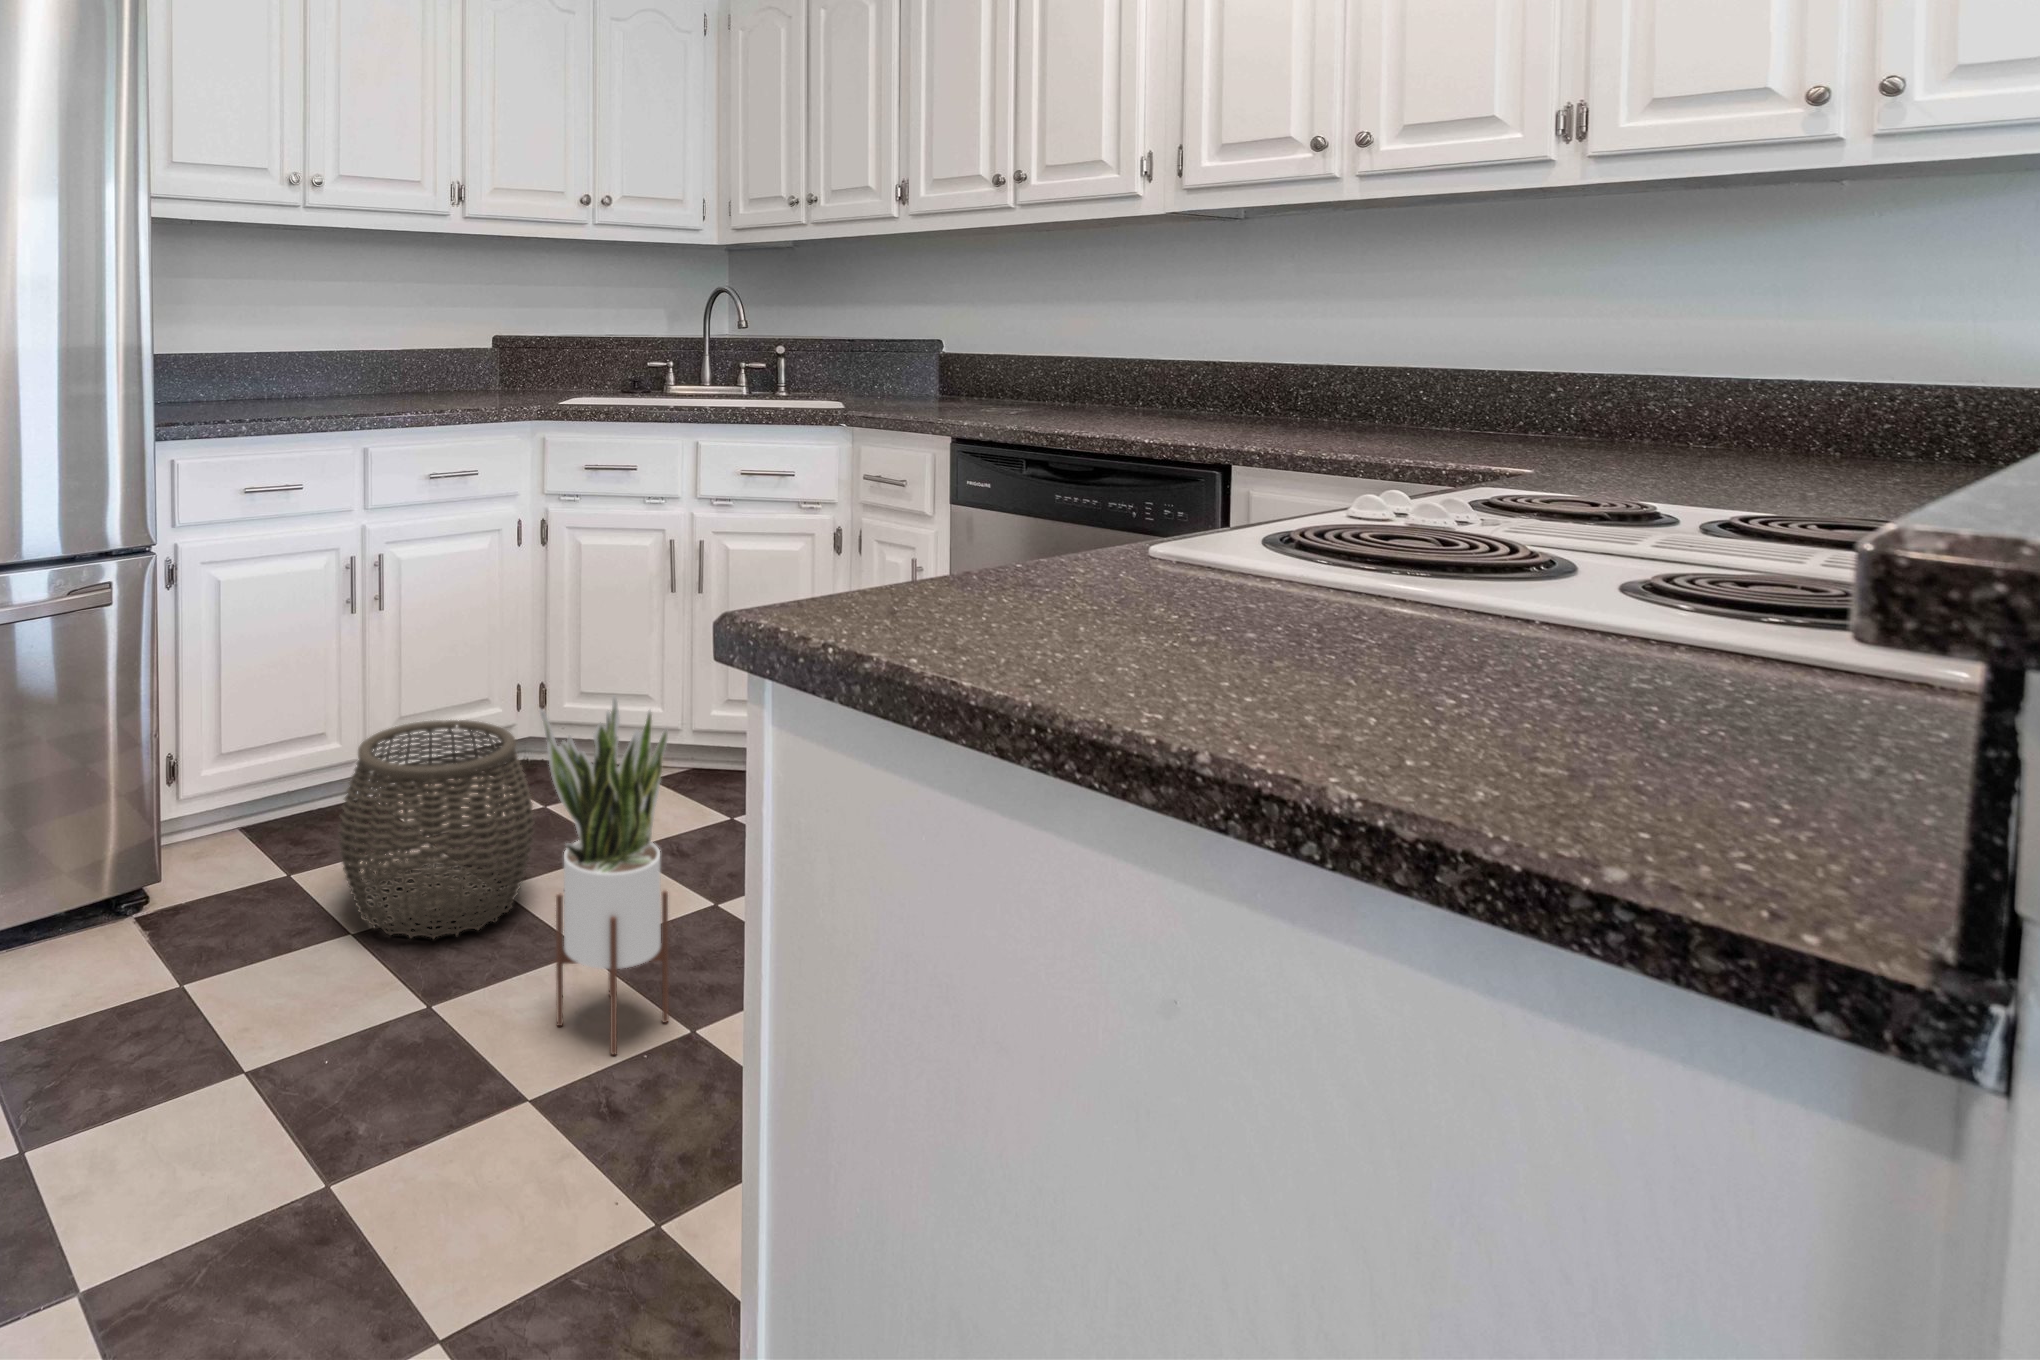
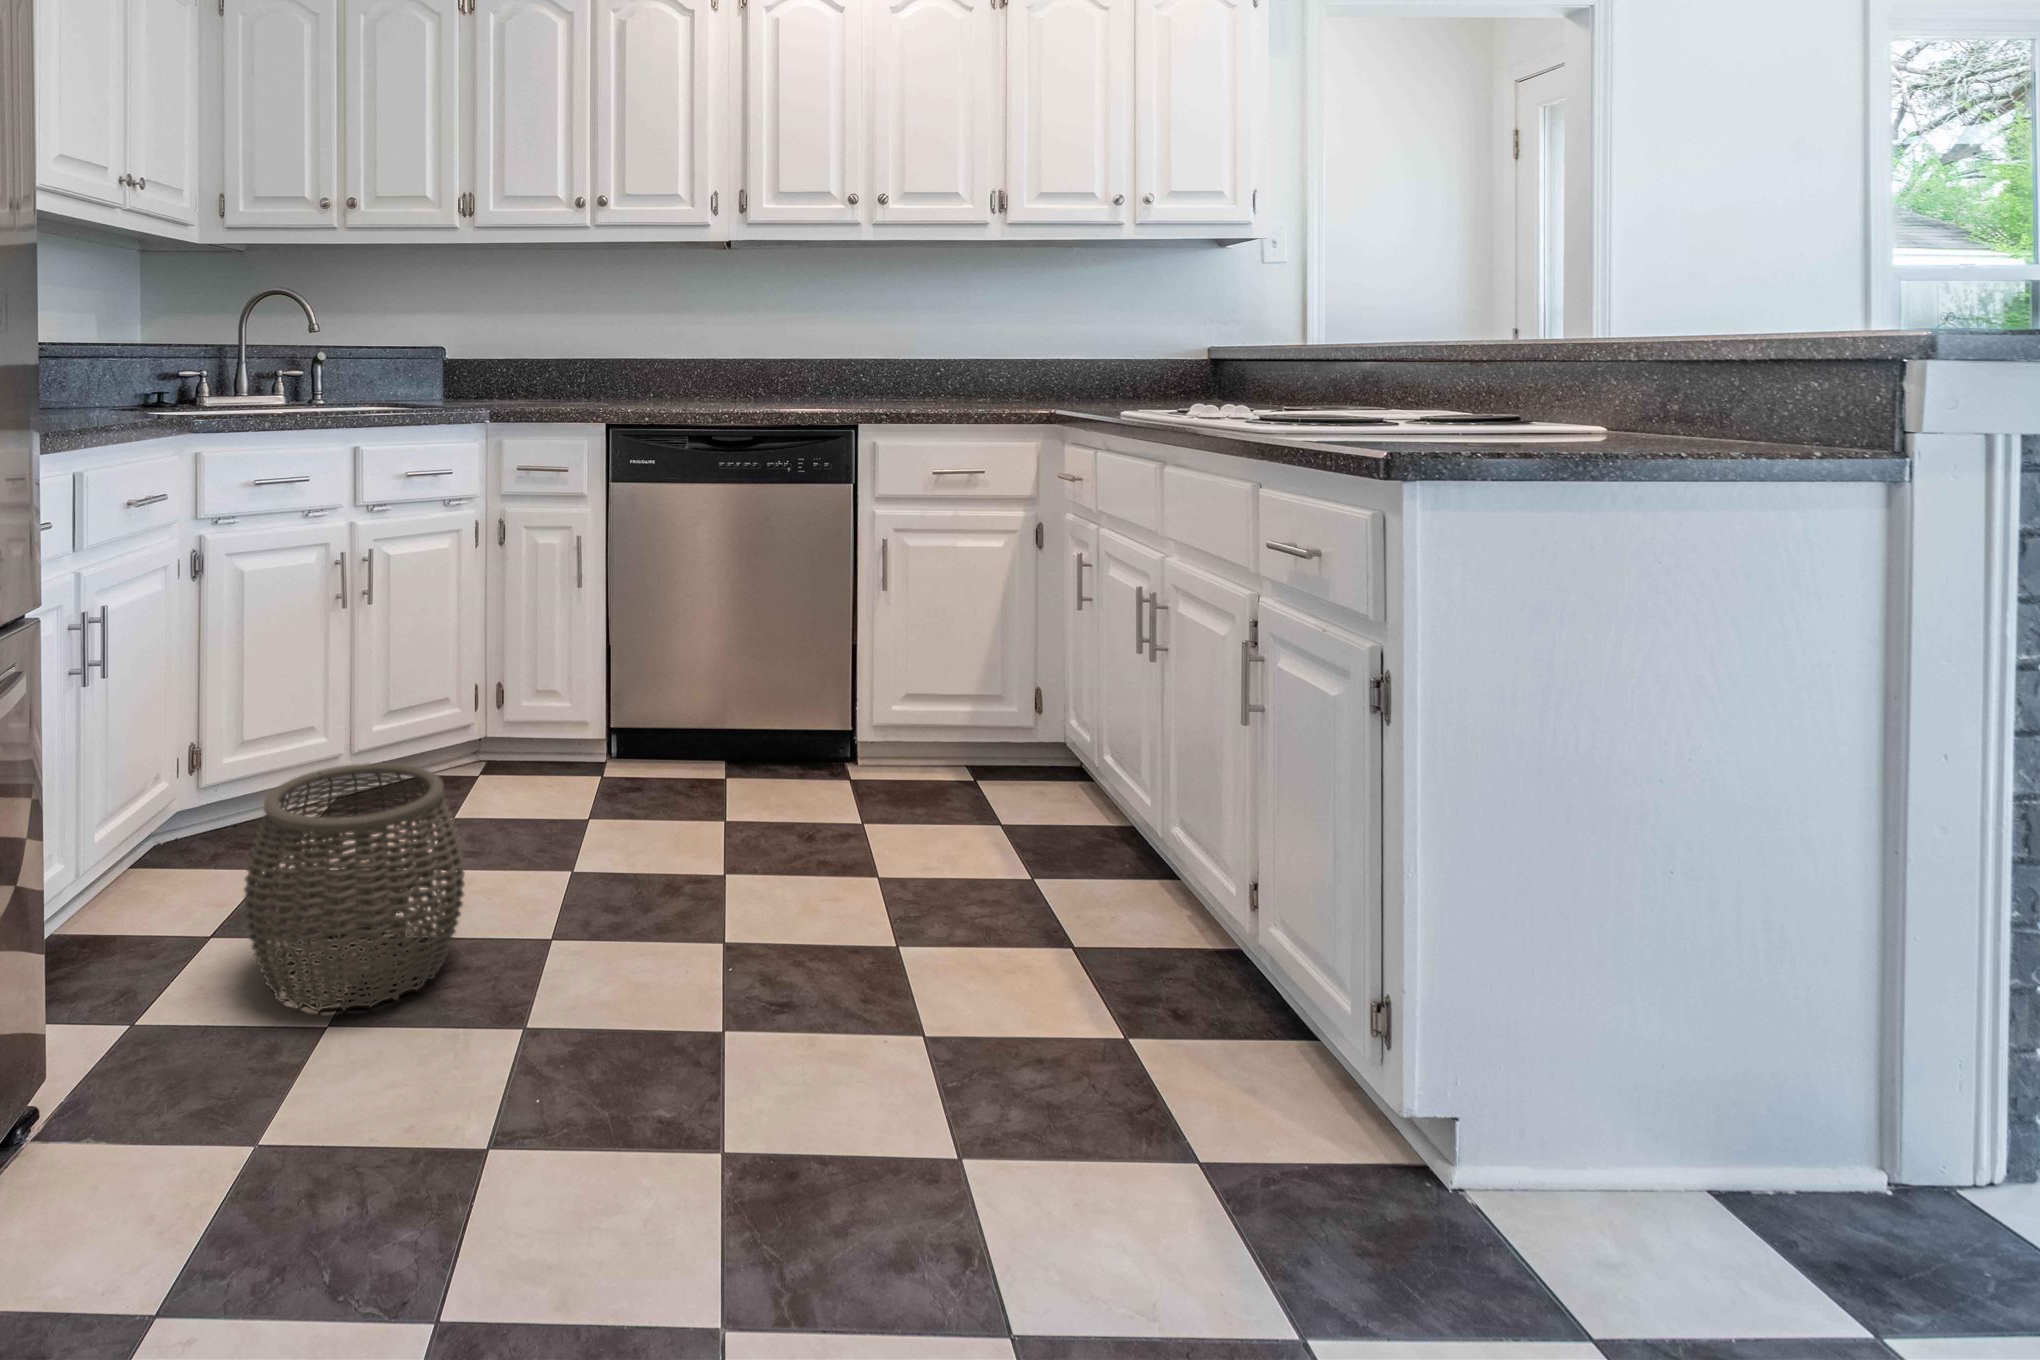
potted plant: present [540,696,669,1054] -> none [620,663,708,986]

